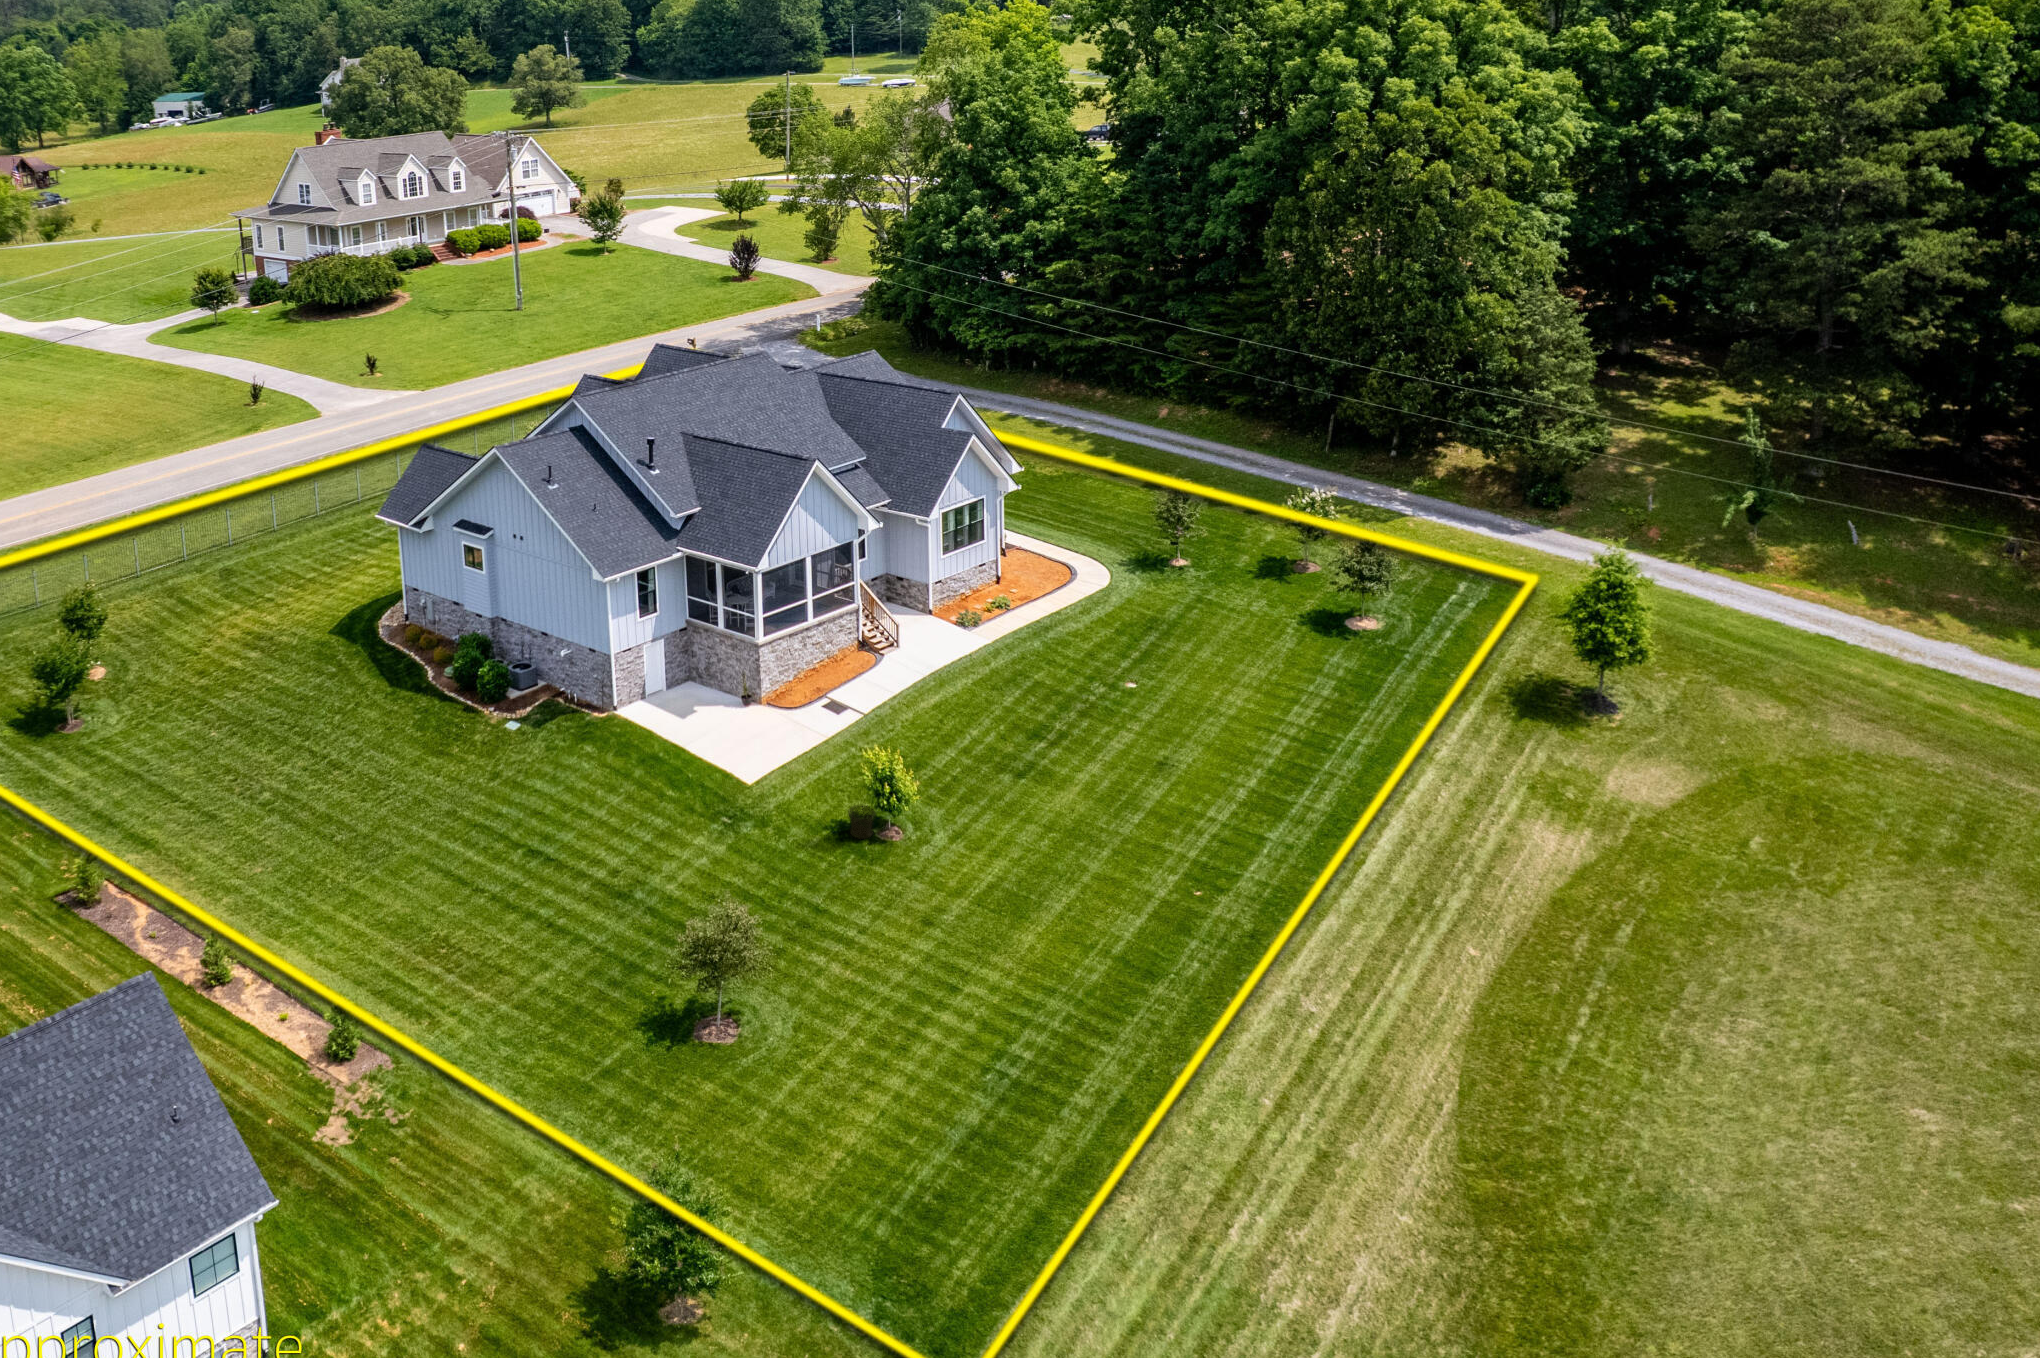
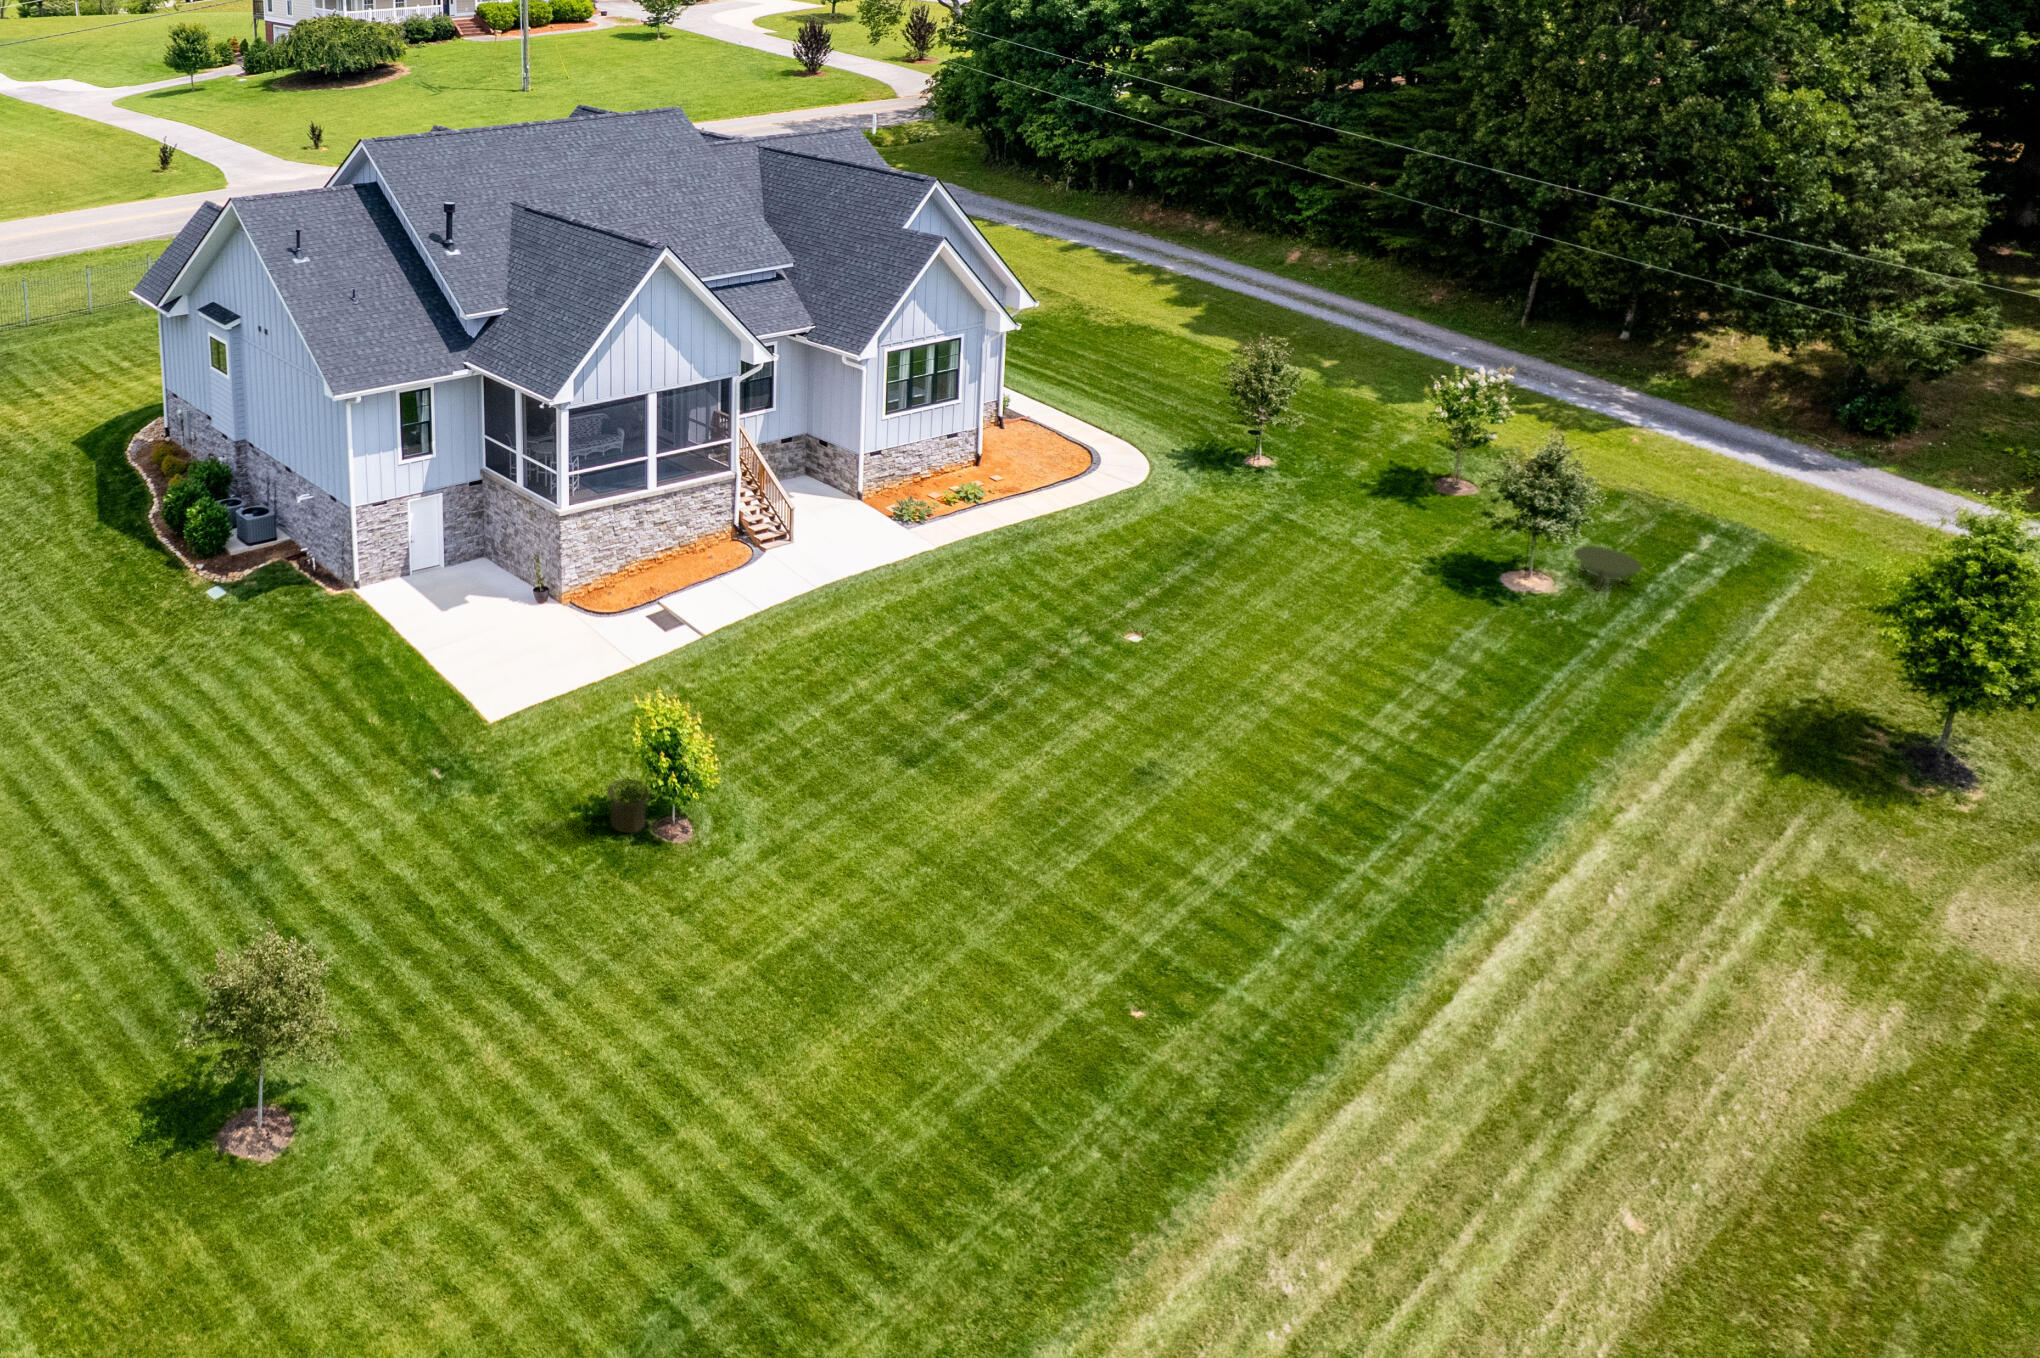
round table: none [1387,598,1428,626] -> present [1574,546,1641,591]

